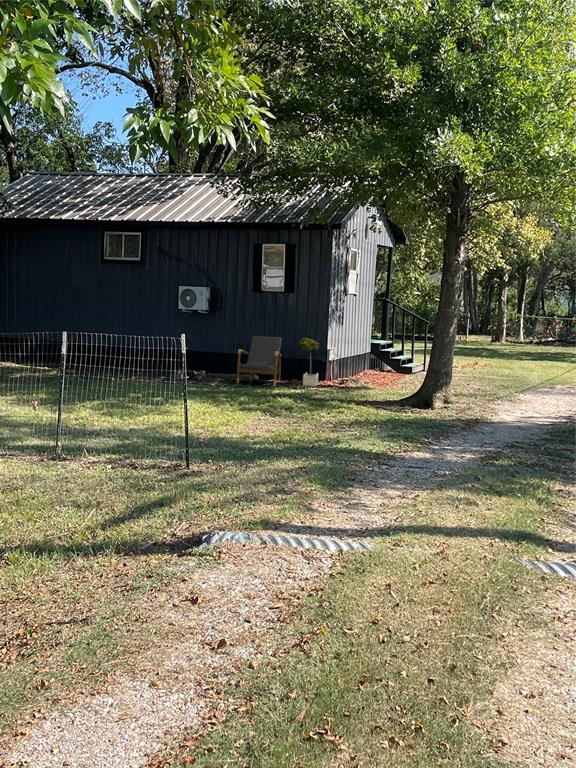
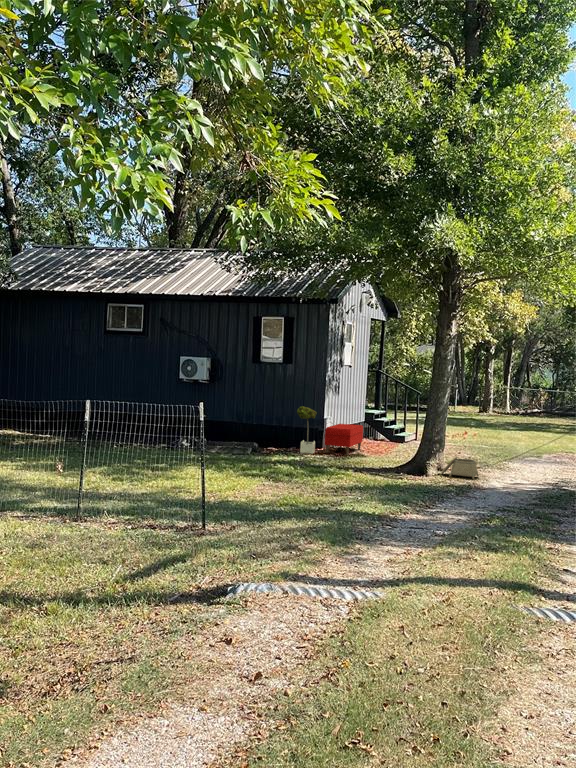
lounge chair: present [237,336,282,386] -> none [236,404,279,453]
bench: none [328,355,368,387] -> present [325,424,363,455]
basket: none [446,389,485,413] -> present [441,457,479,479]

